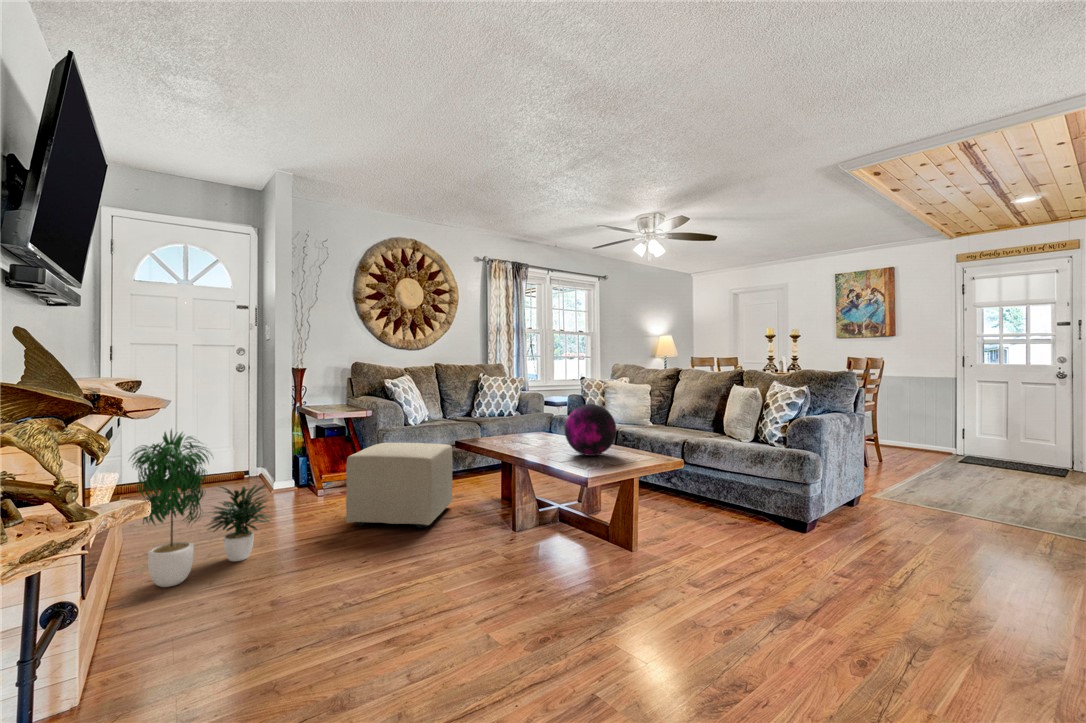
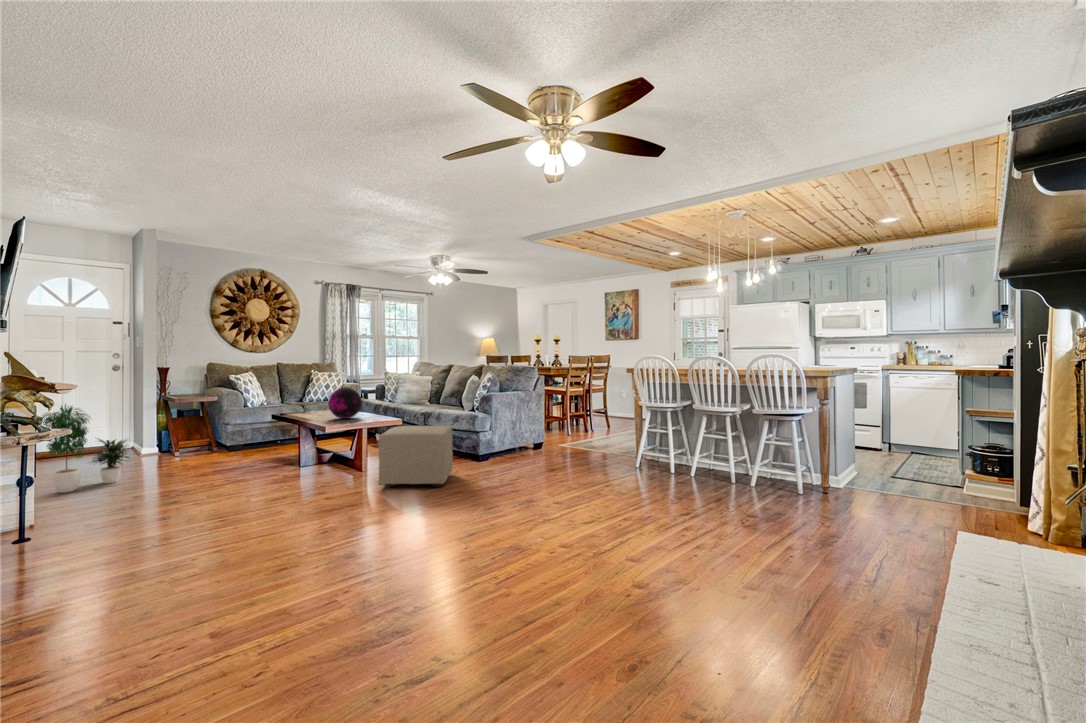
ottoman: present [346,443,452,528] -> present [378,426,453,487]

